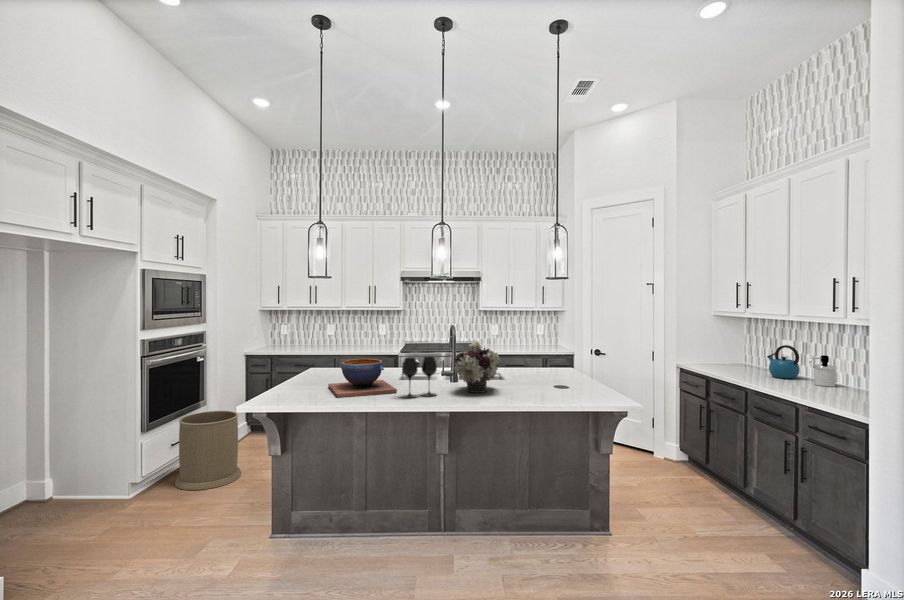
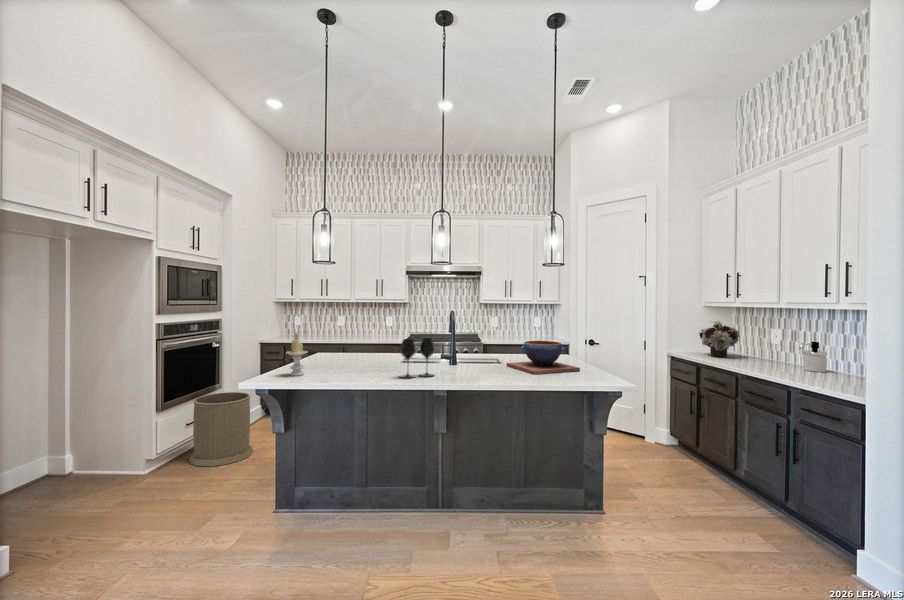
flower arrangement: present [455,341,499,393] -> present [699,321,739,357]
kettle: present [767,345,800,379] -> none [756,332,789,365]
candle: none [284,352,307,396] -> present [286,332,308,376]
decorative bowl: present [328,359,397,397] -> present [506,341,580,374]

